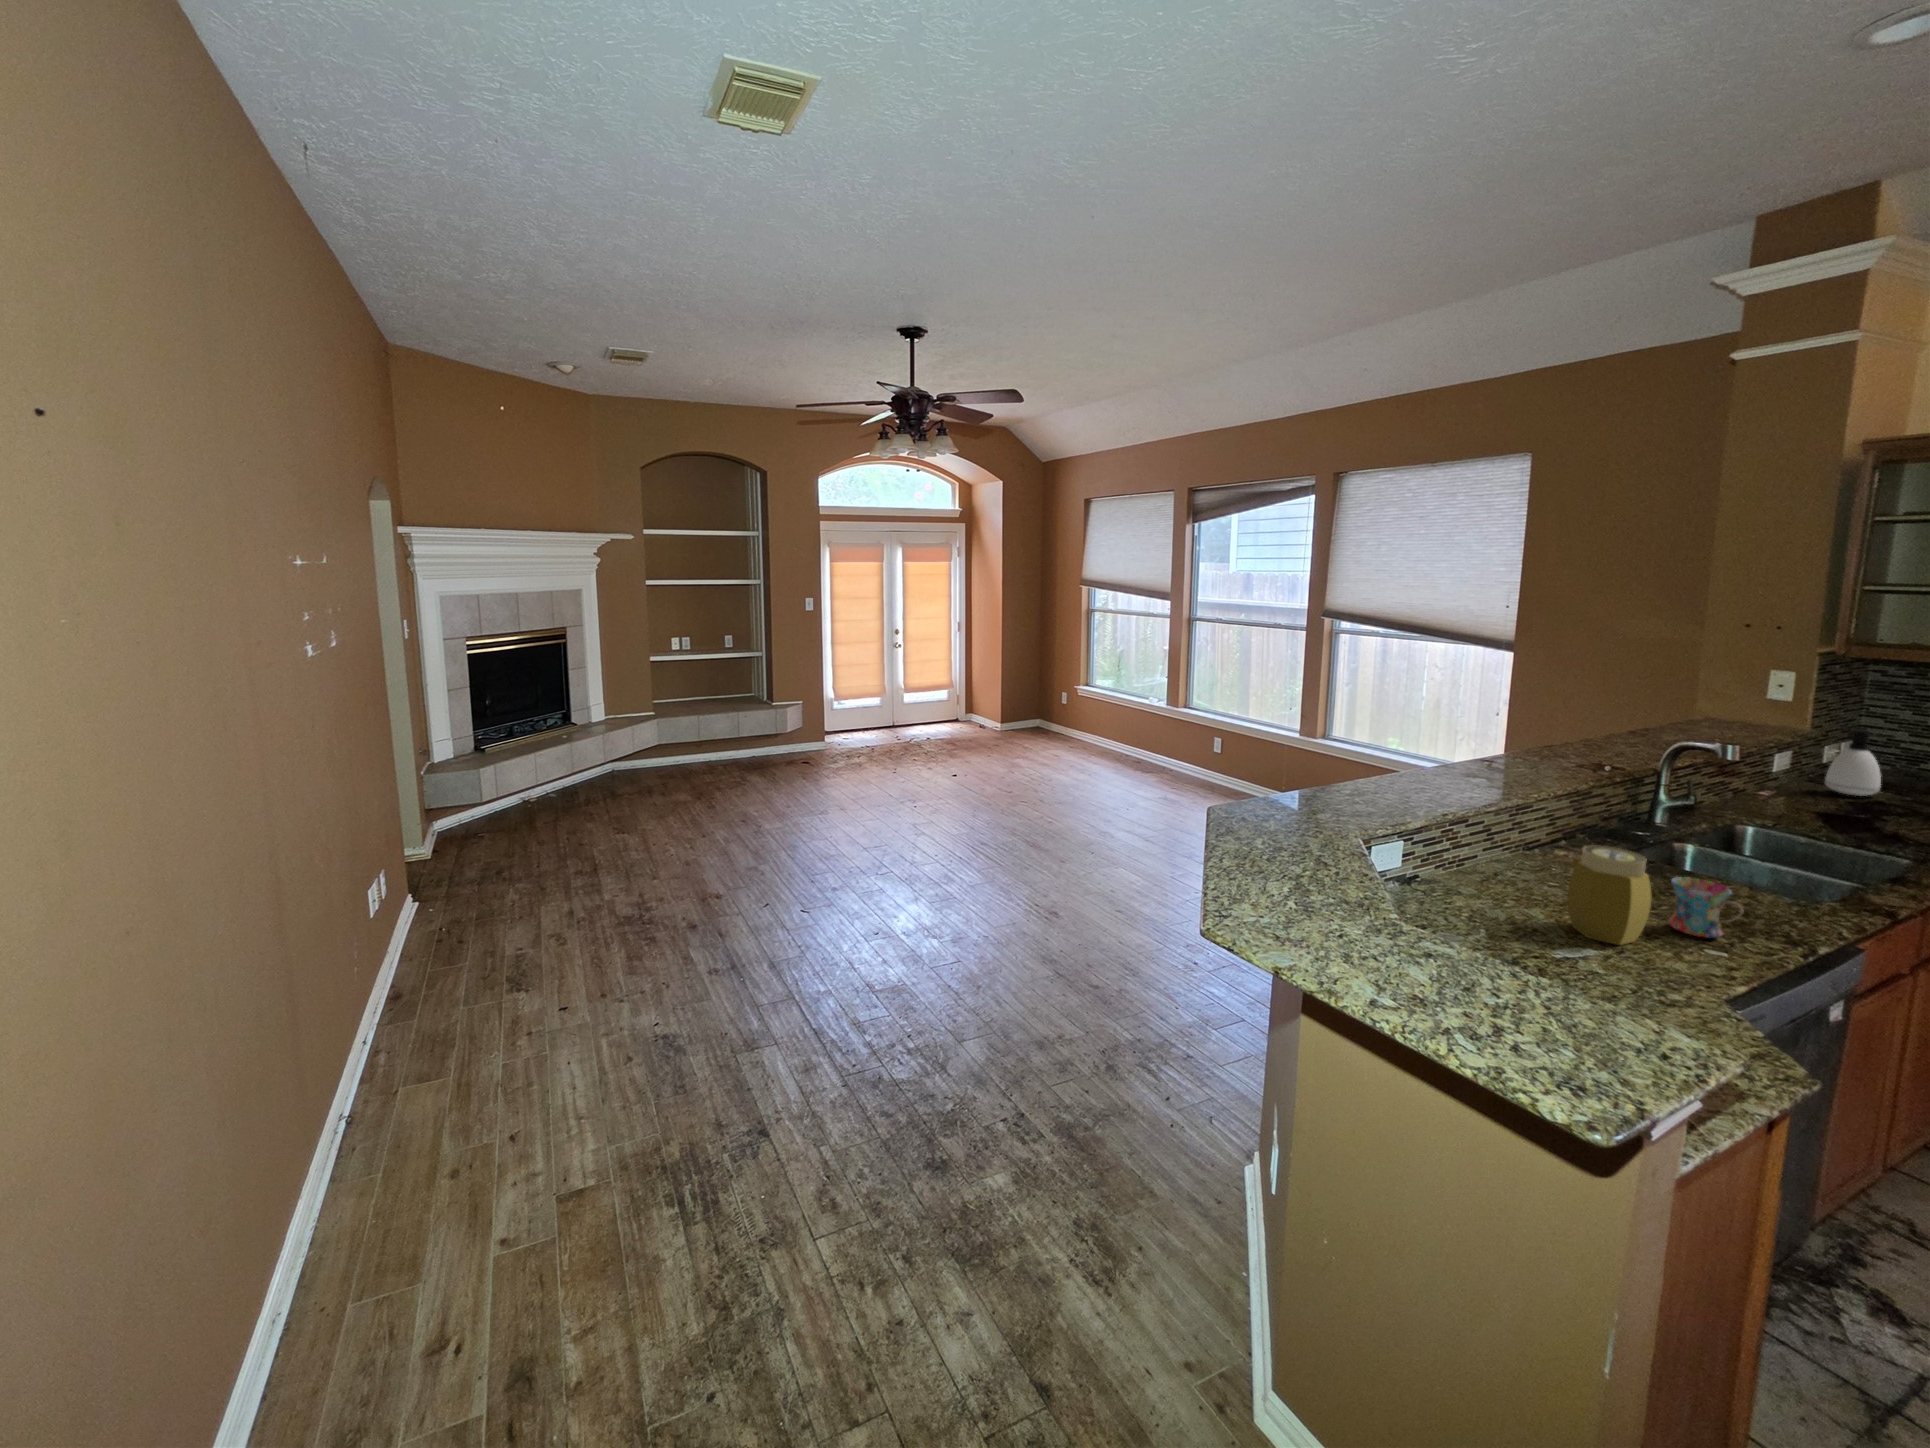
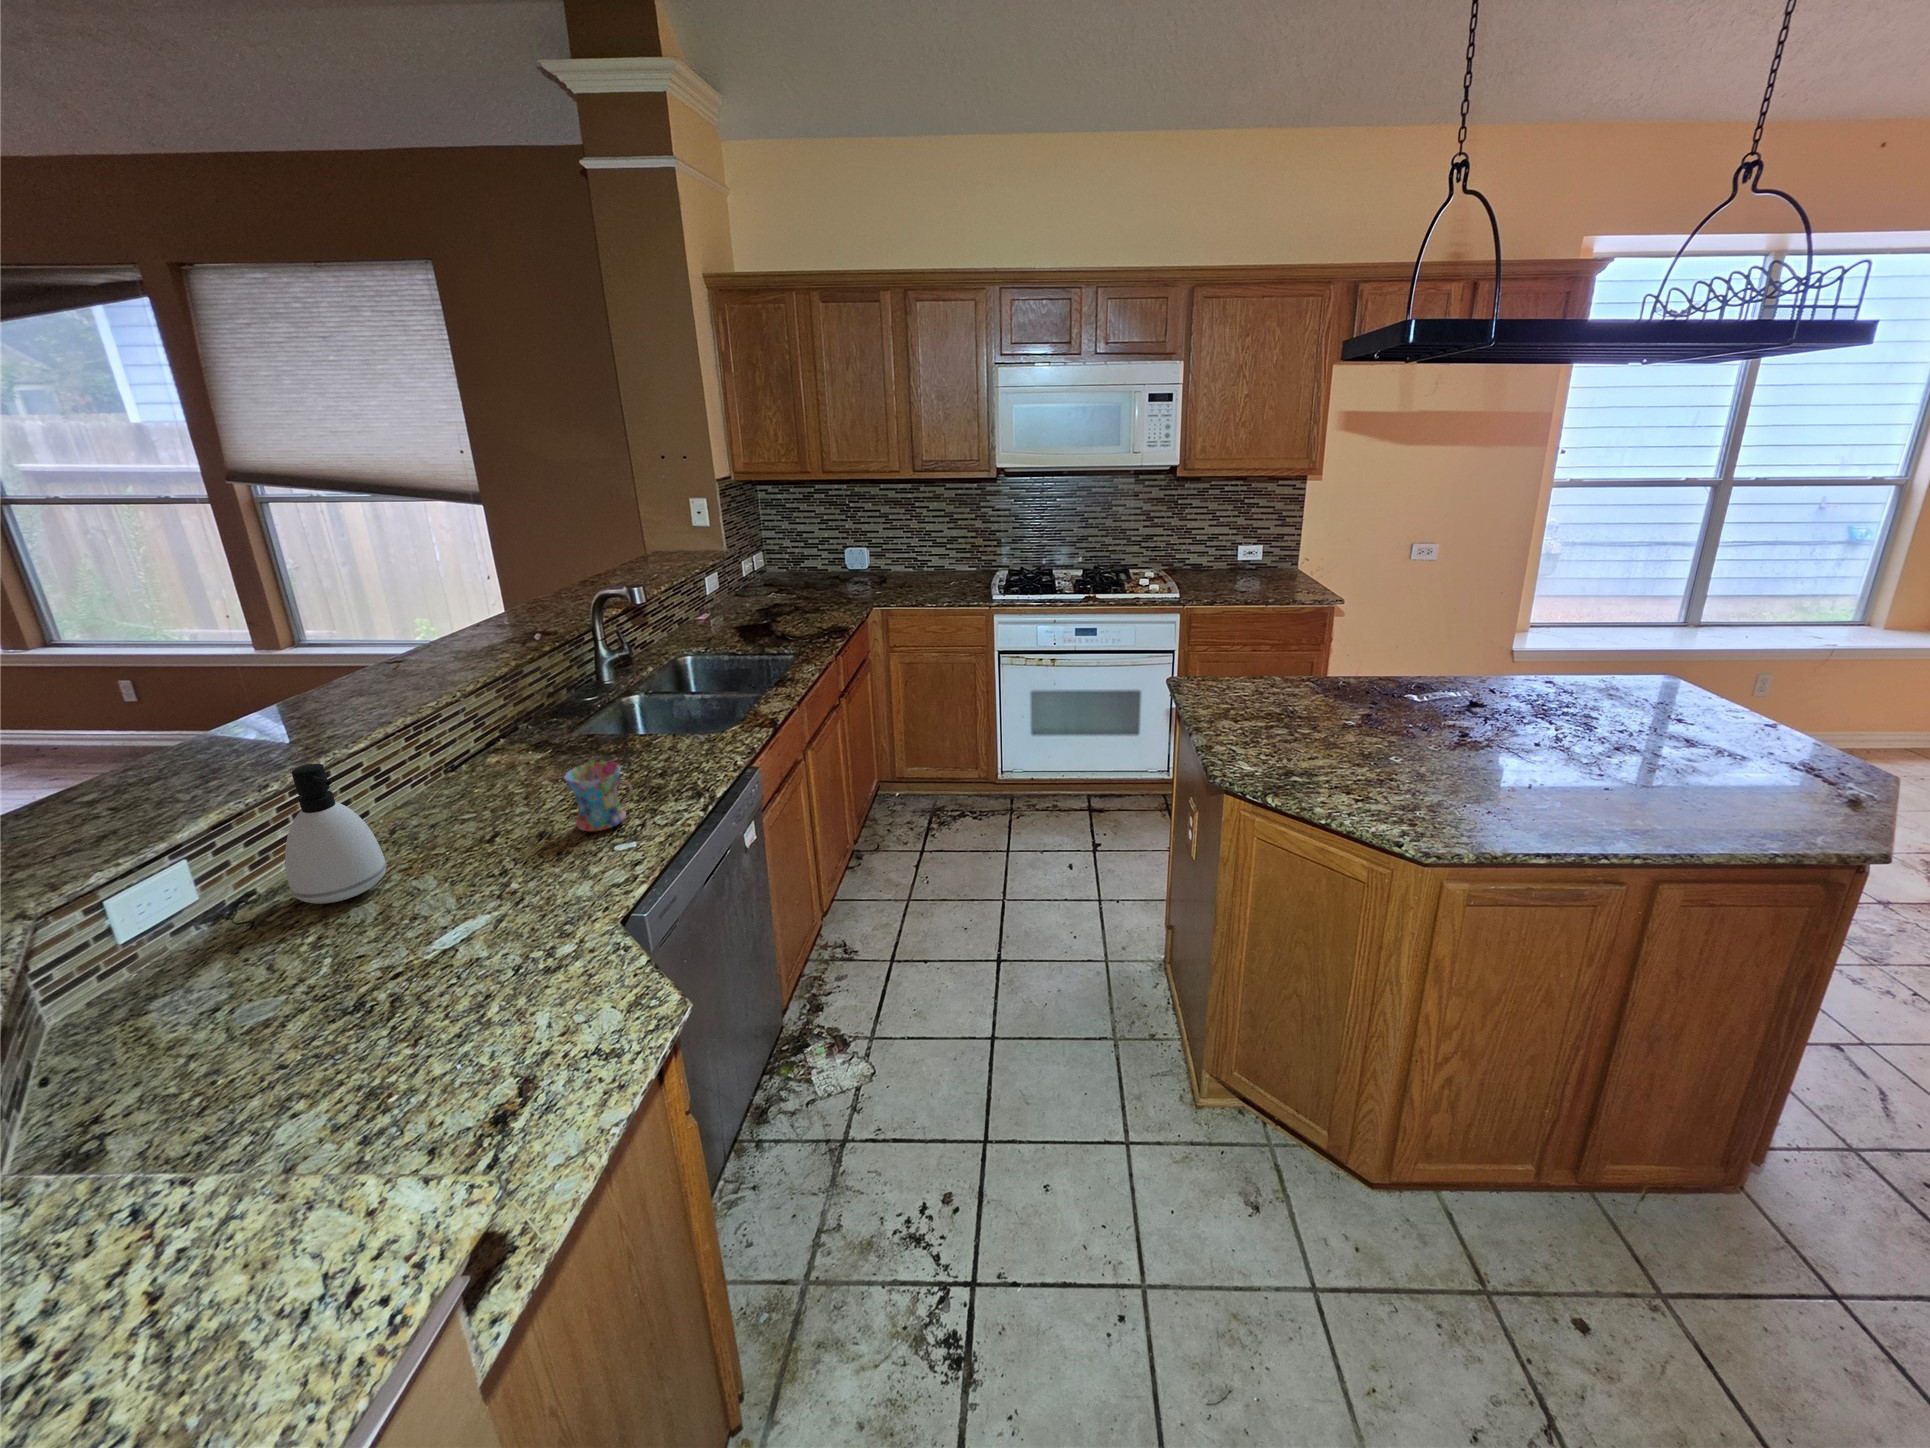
soap dispenser: present [1825,729,1882,796] -> present [285,763,386,904]
jar: present [1567,846,1651,945] -> none [432,768,534,899]

